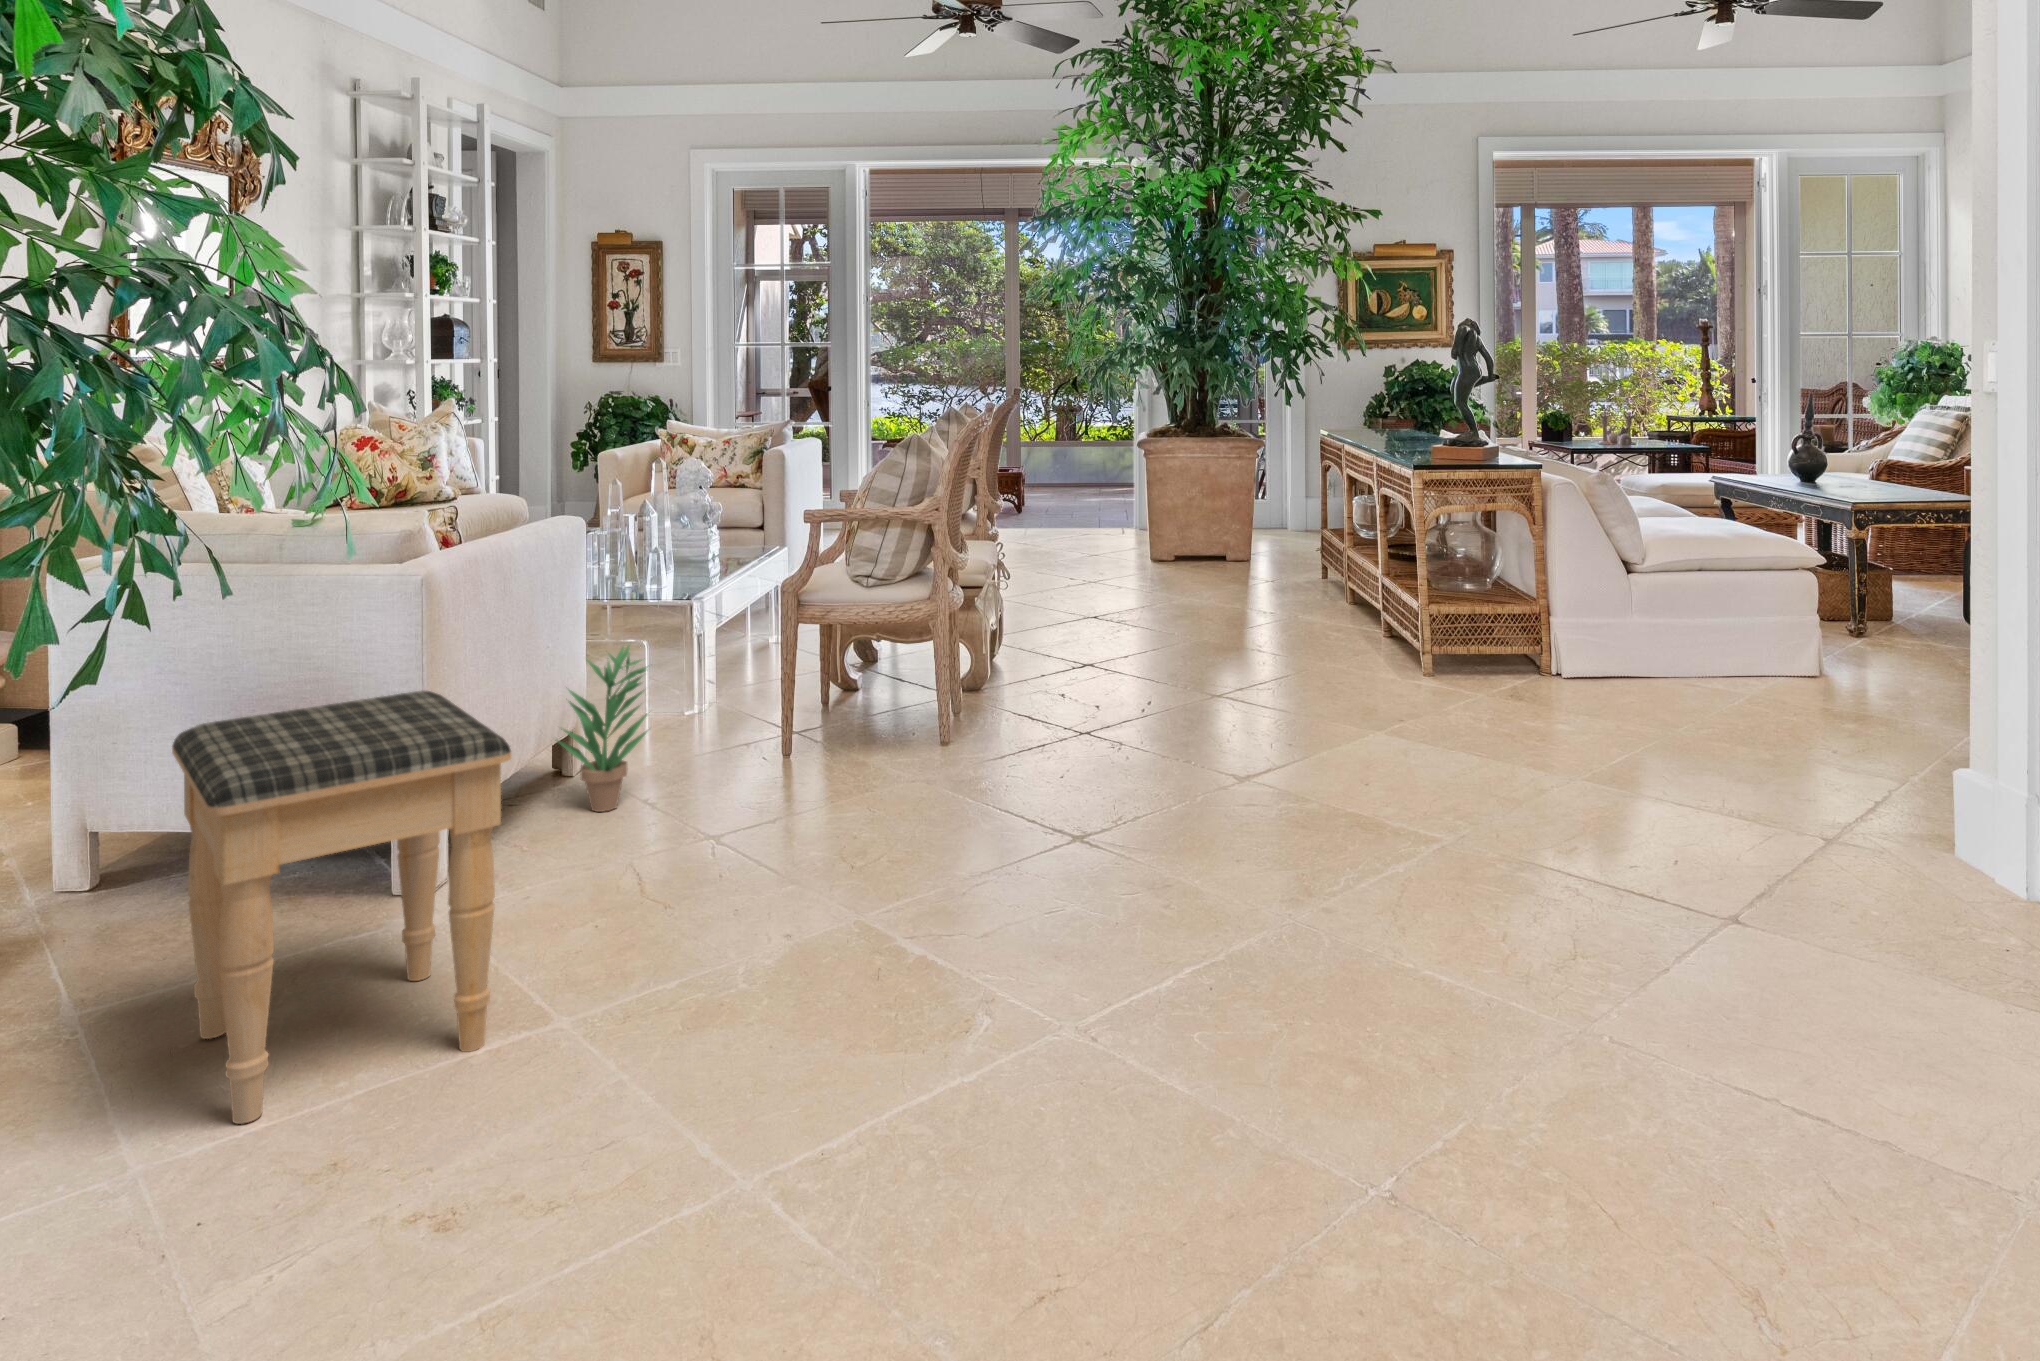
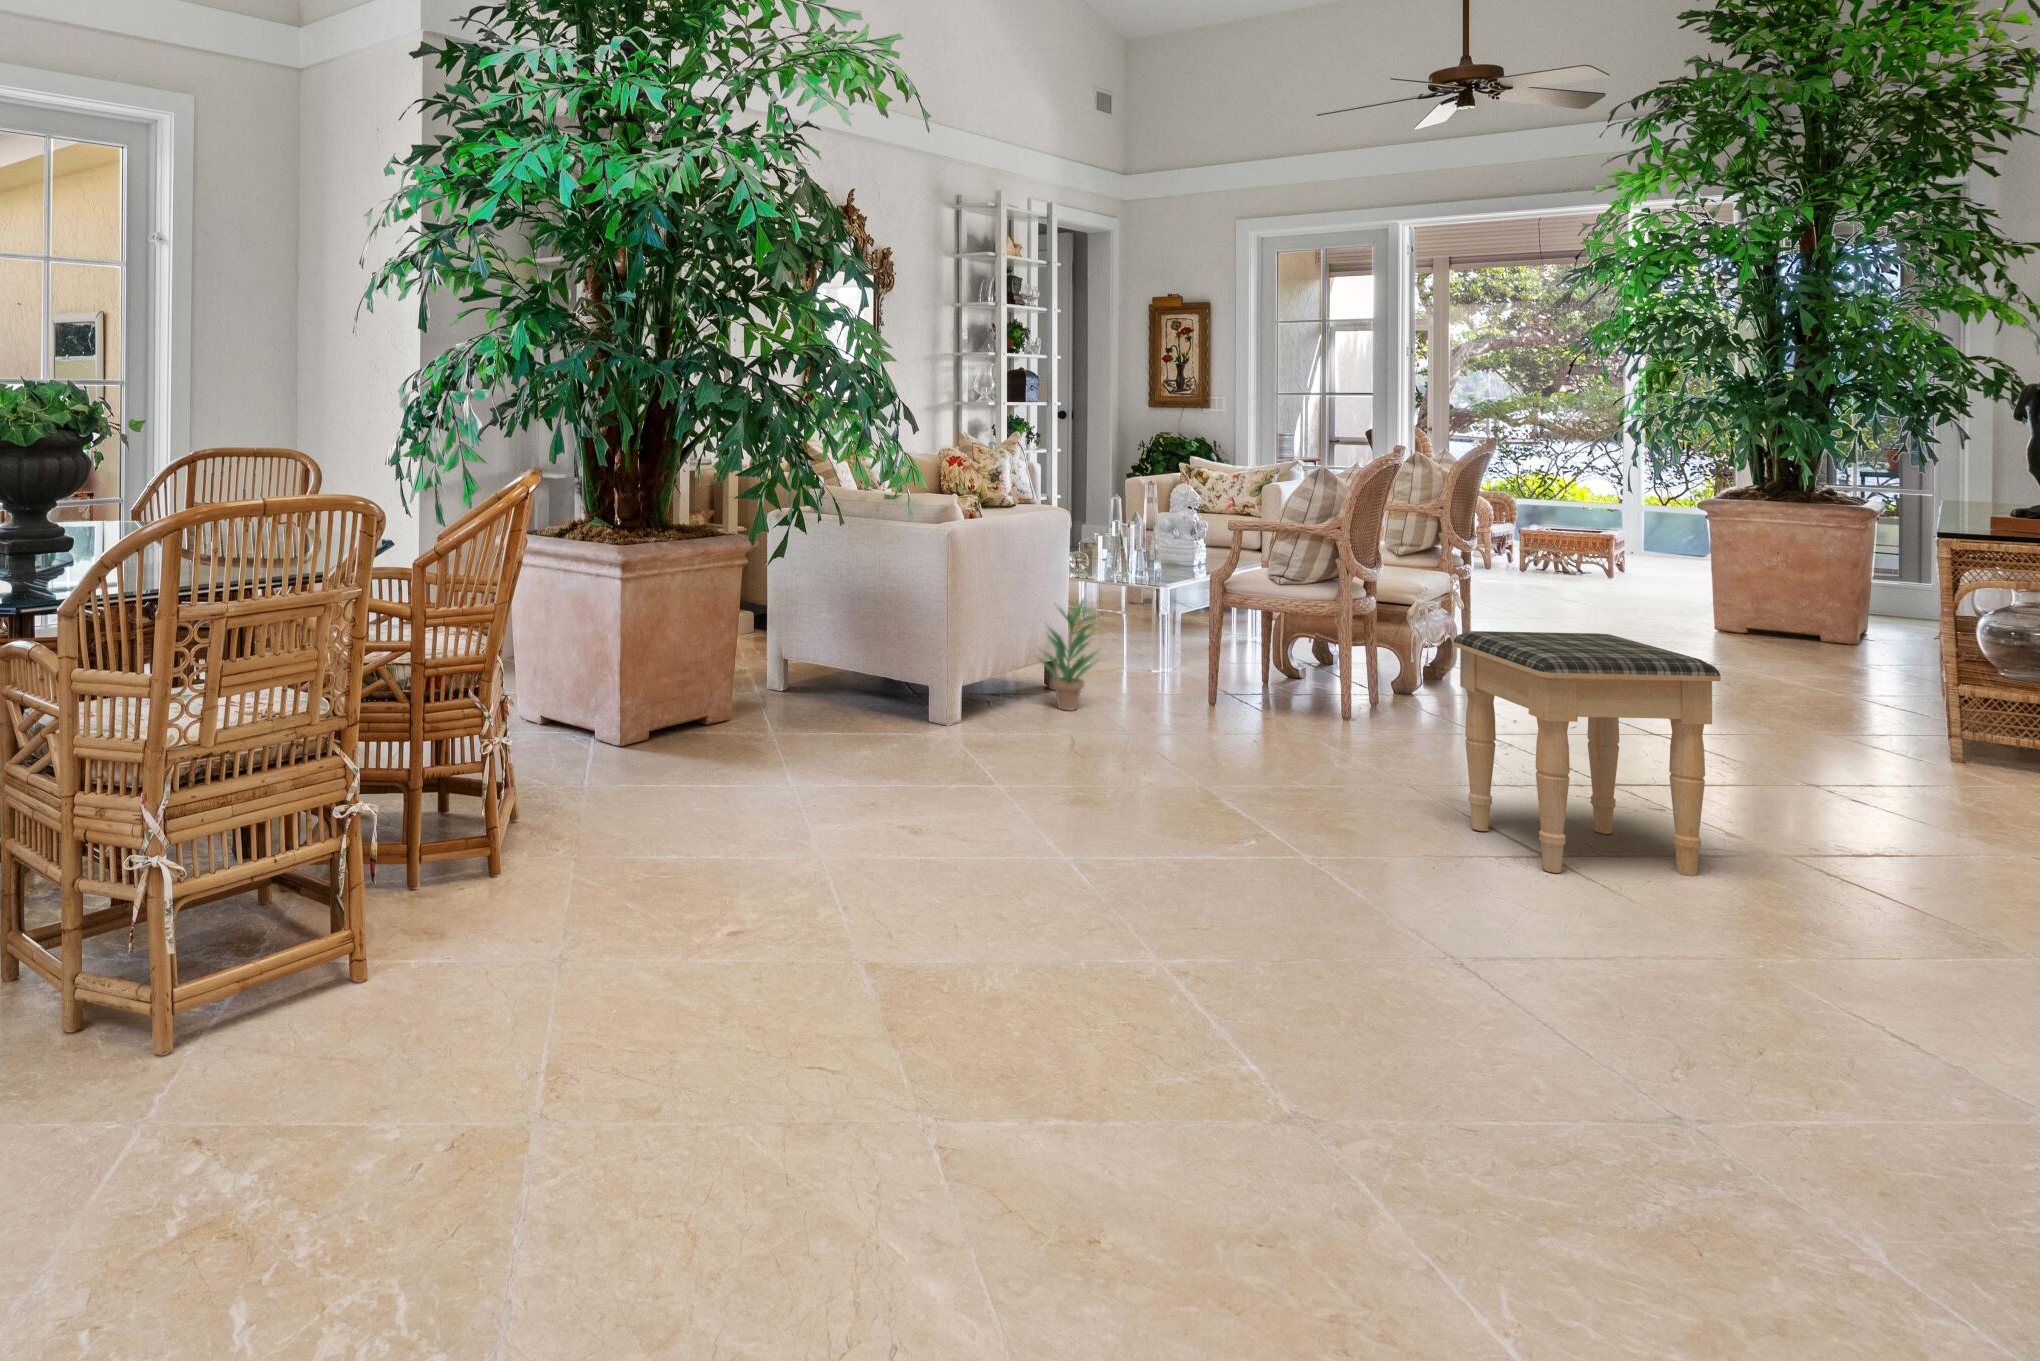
footstool: present [172,691,511,1124] -> present [1454,631,1721,876]

